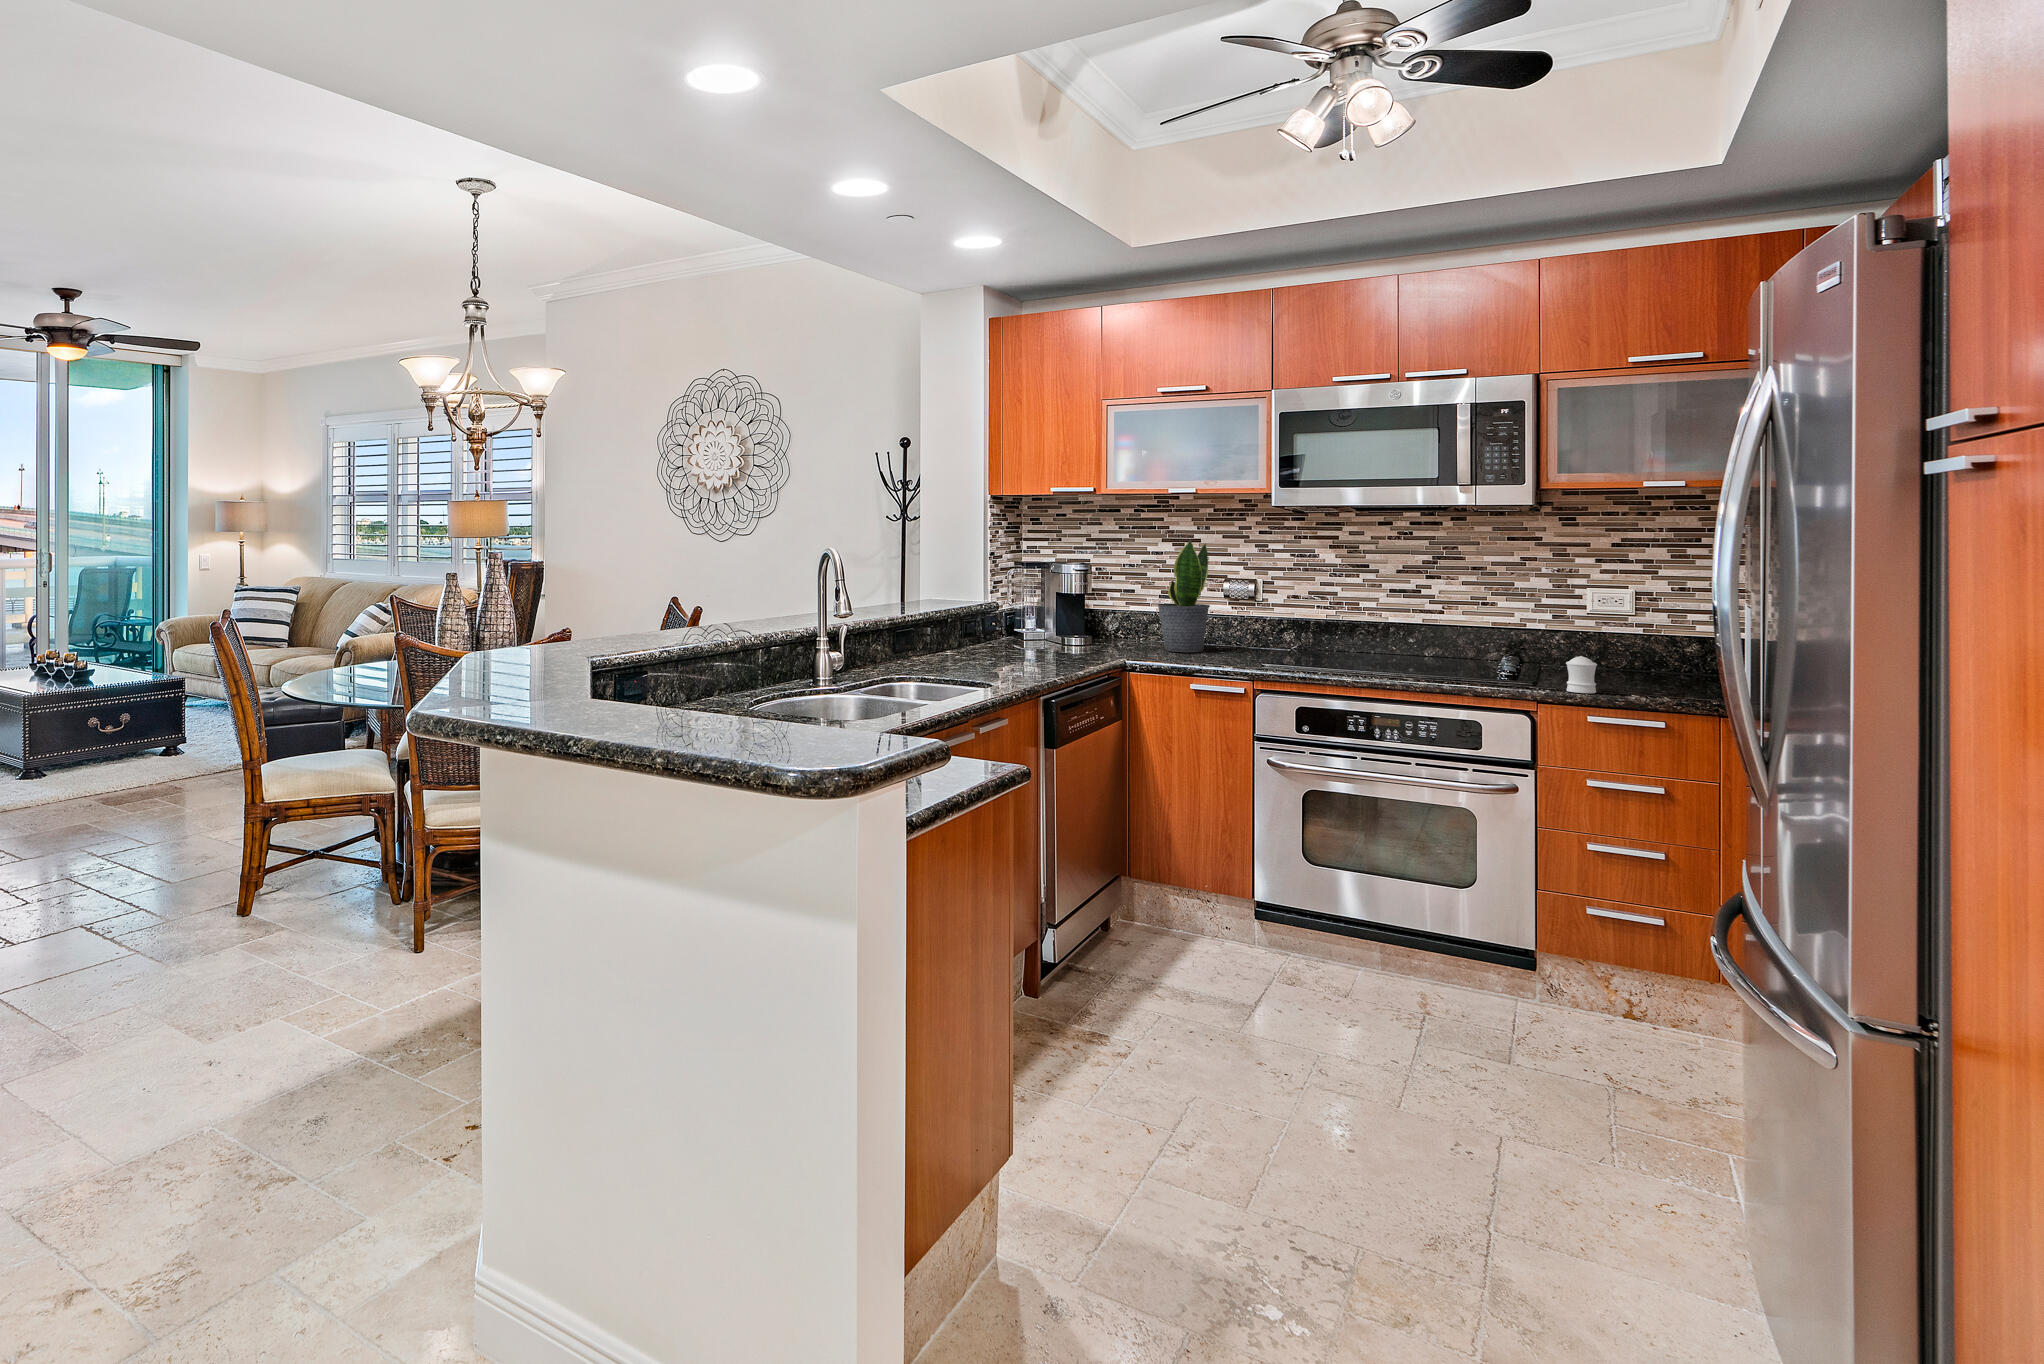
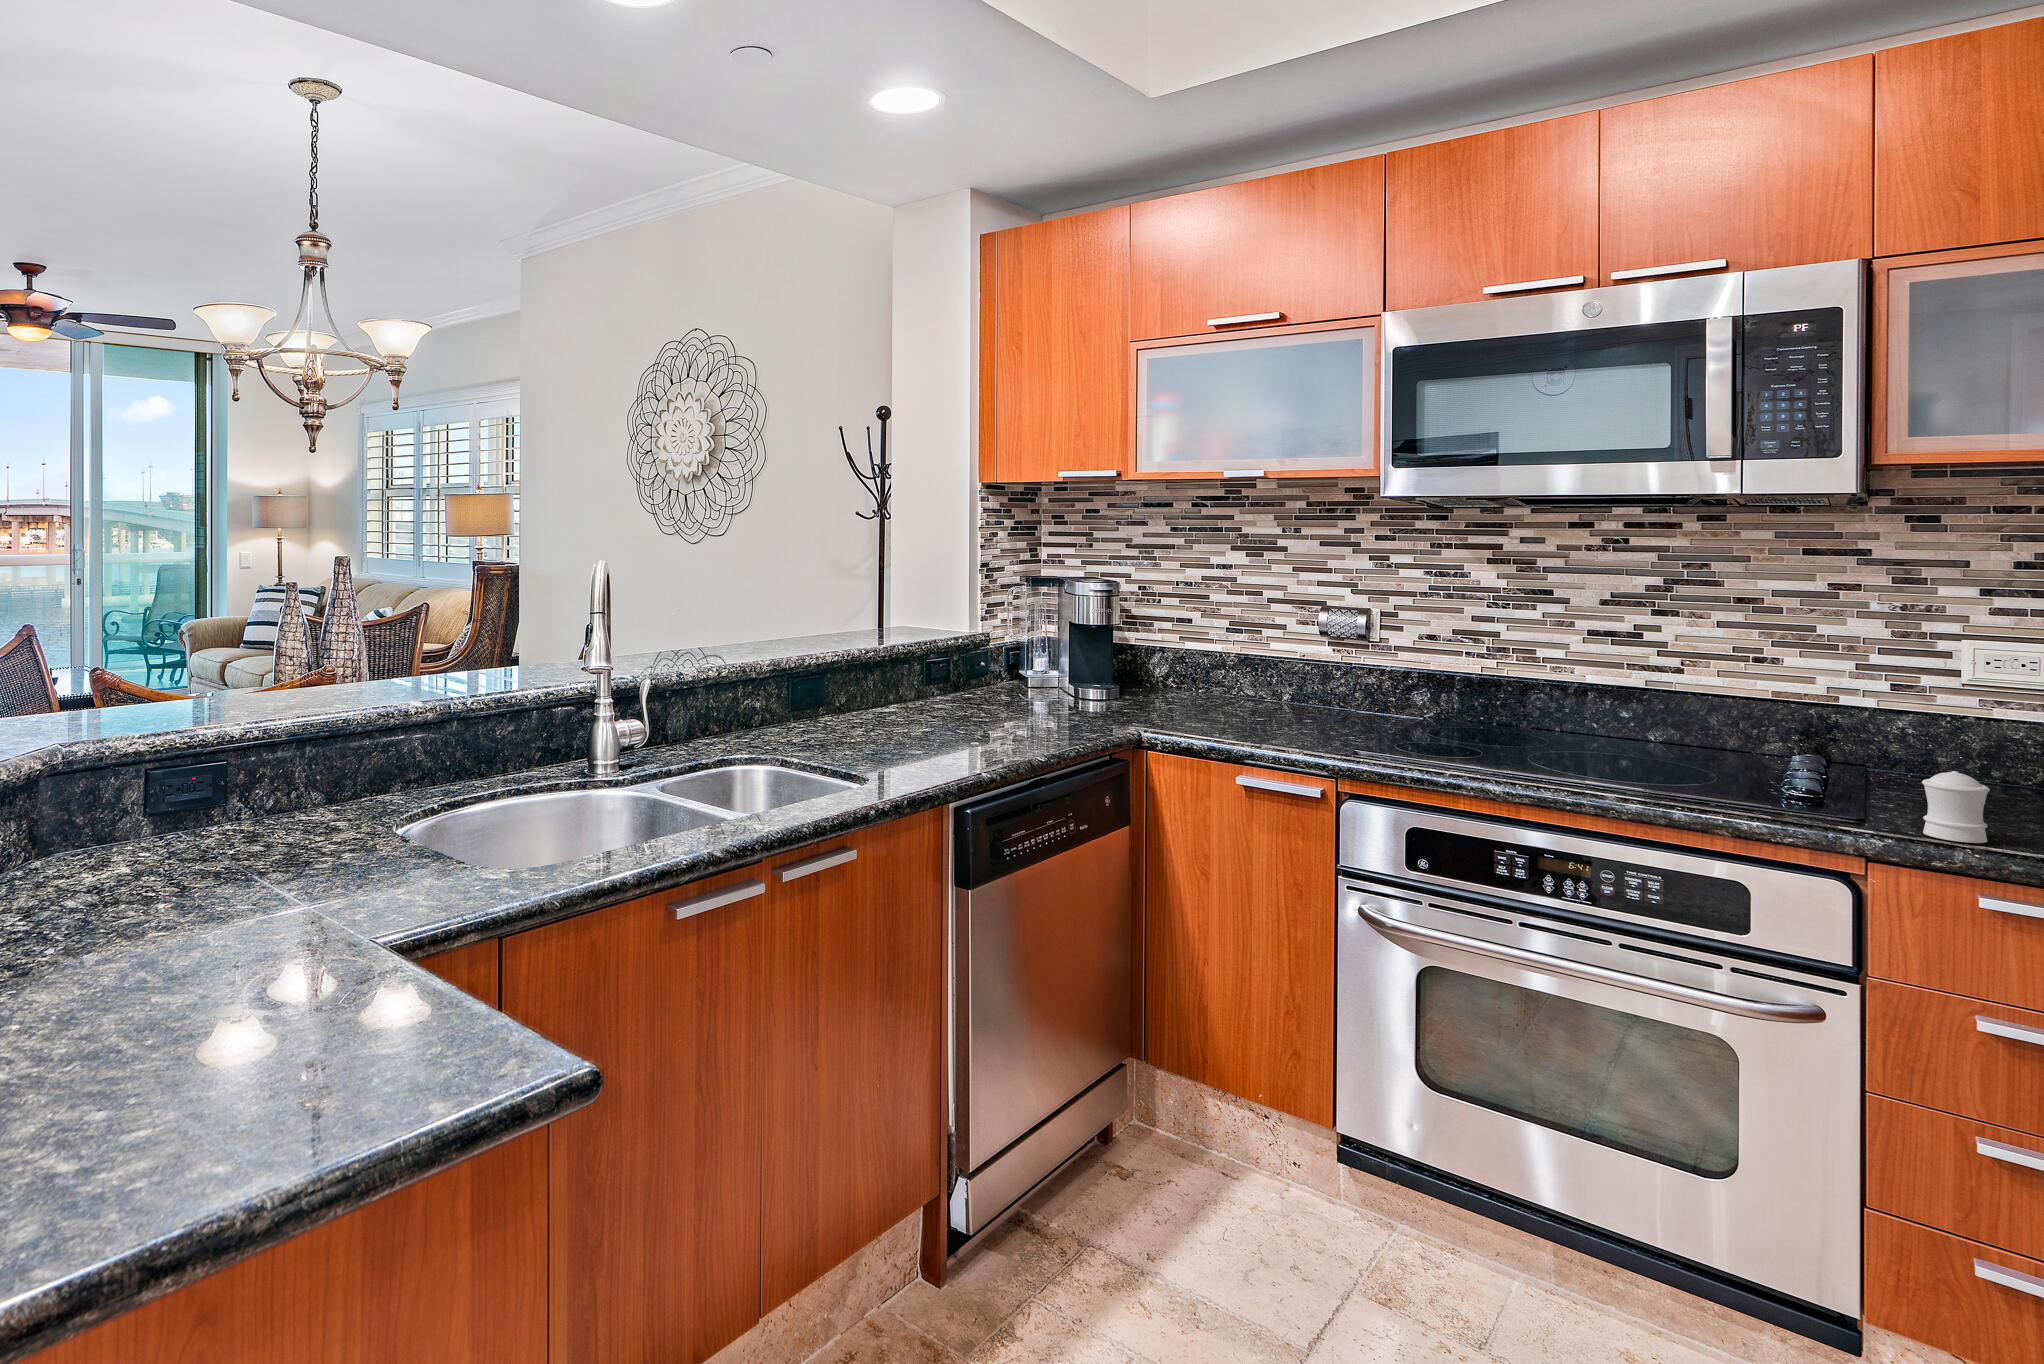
potted plant: present [1158,541,1210,652] -> none [1216,547,1297,717]

